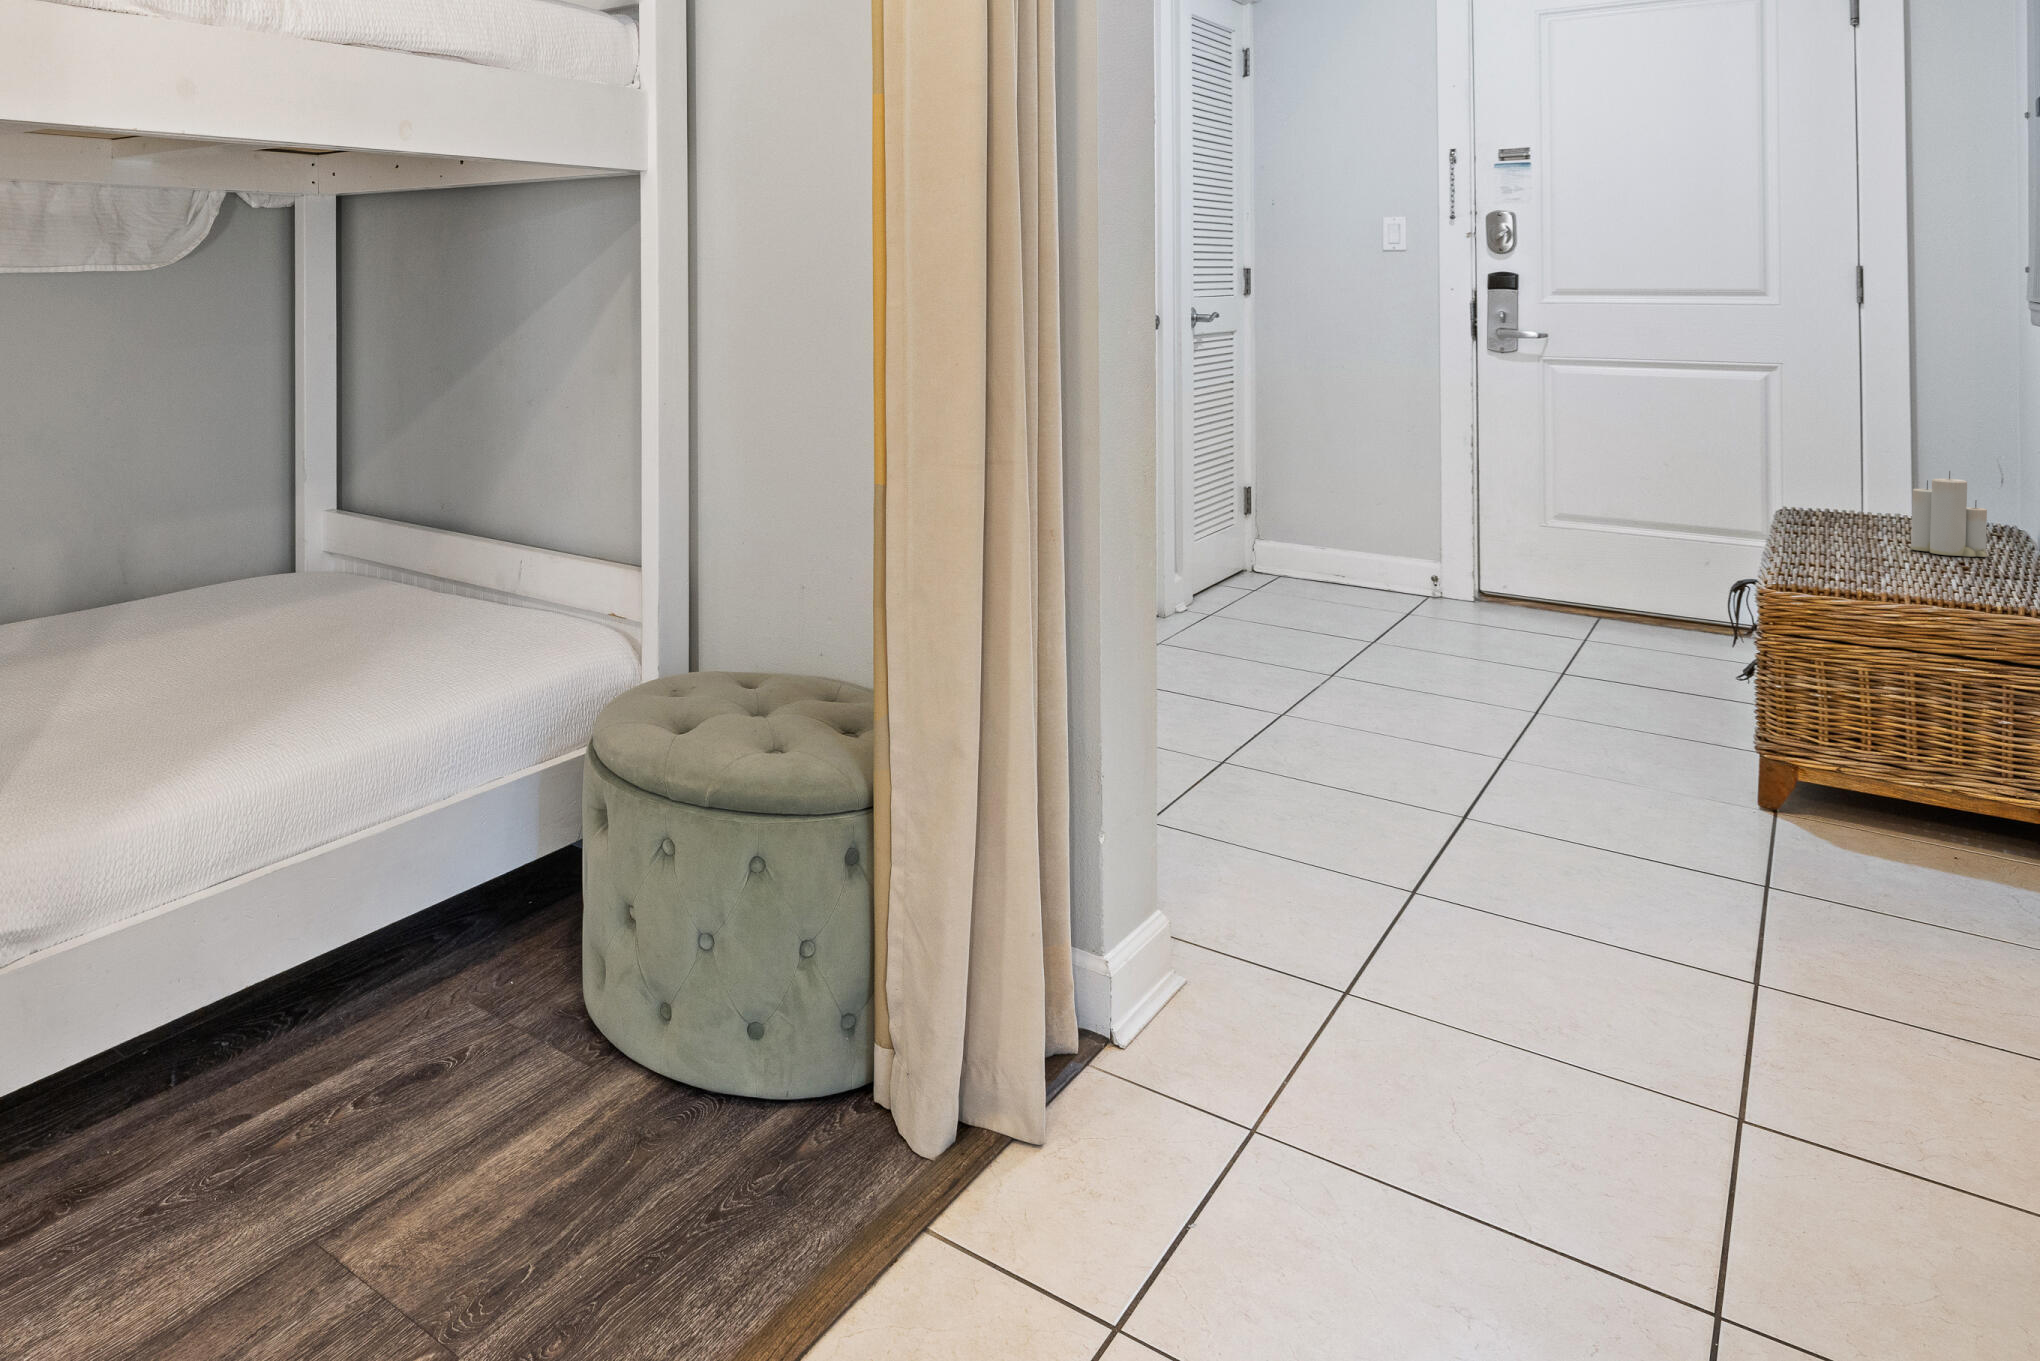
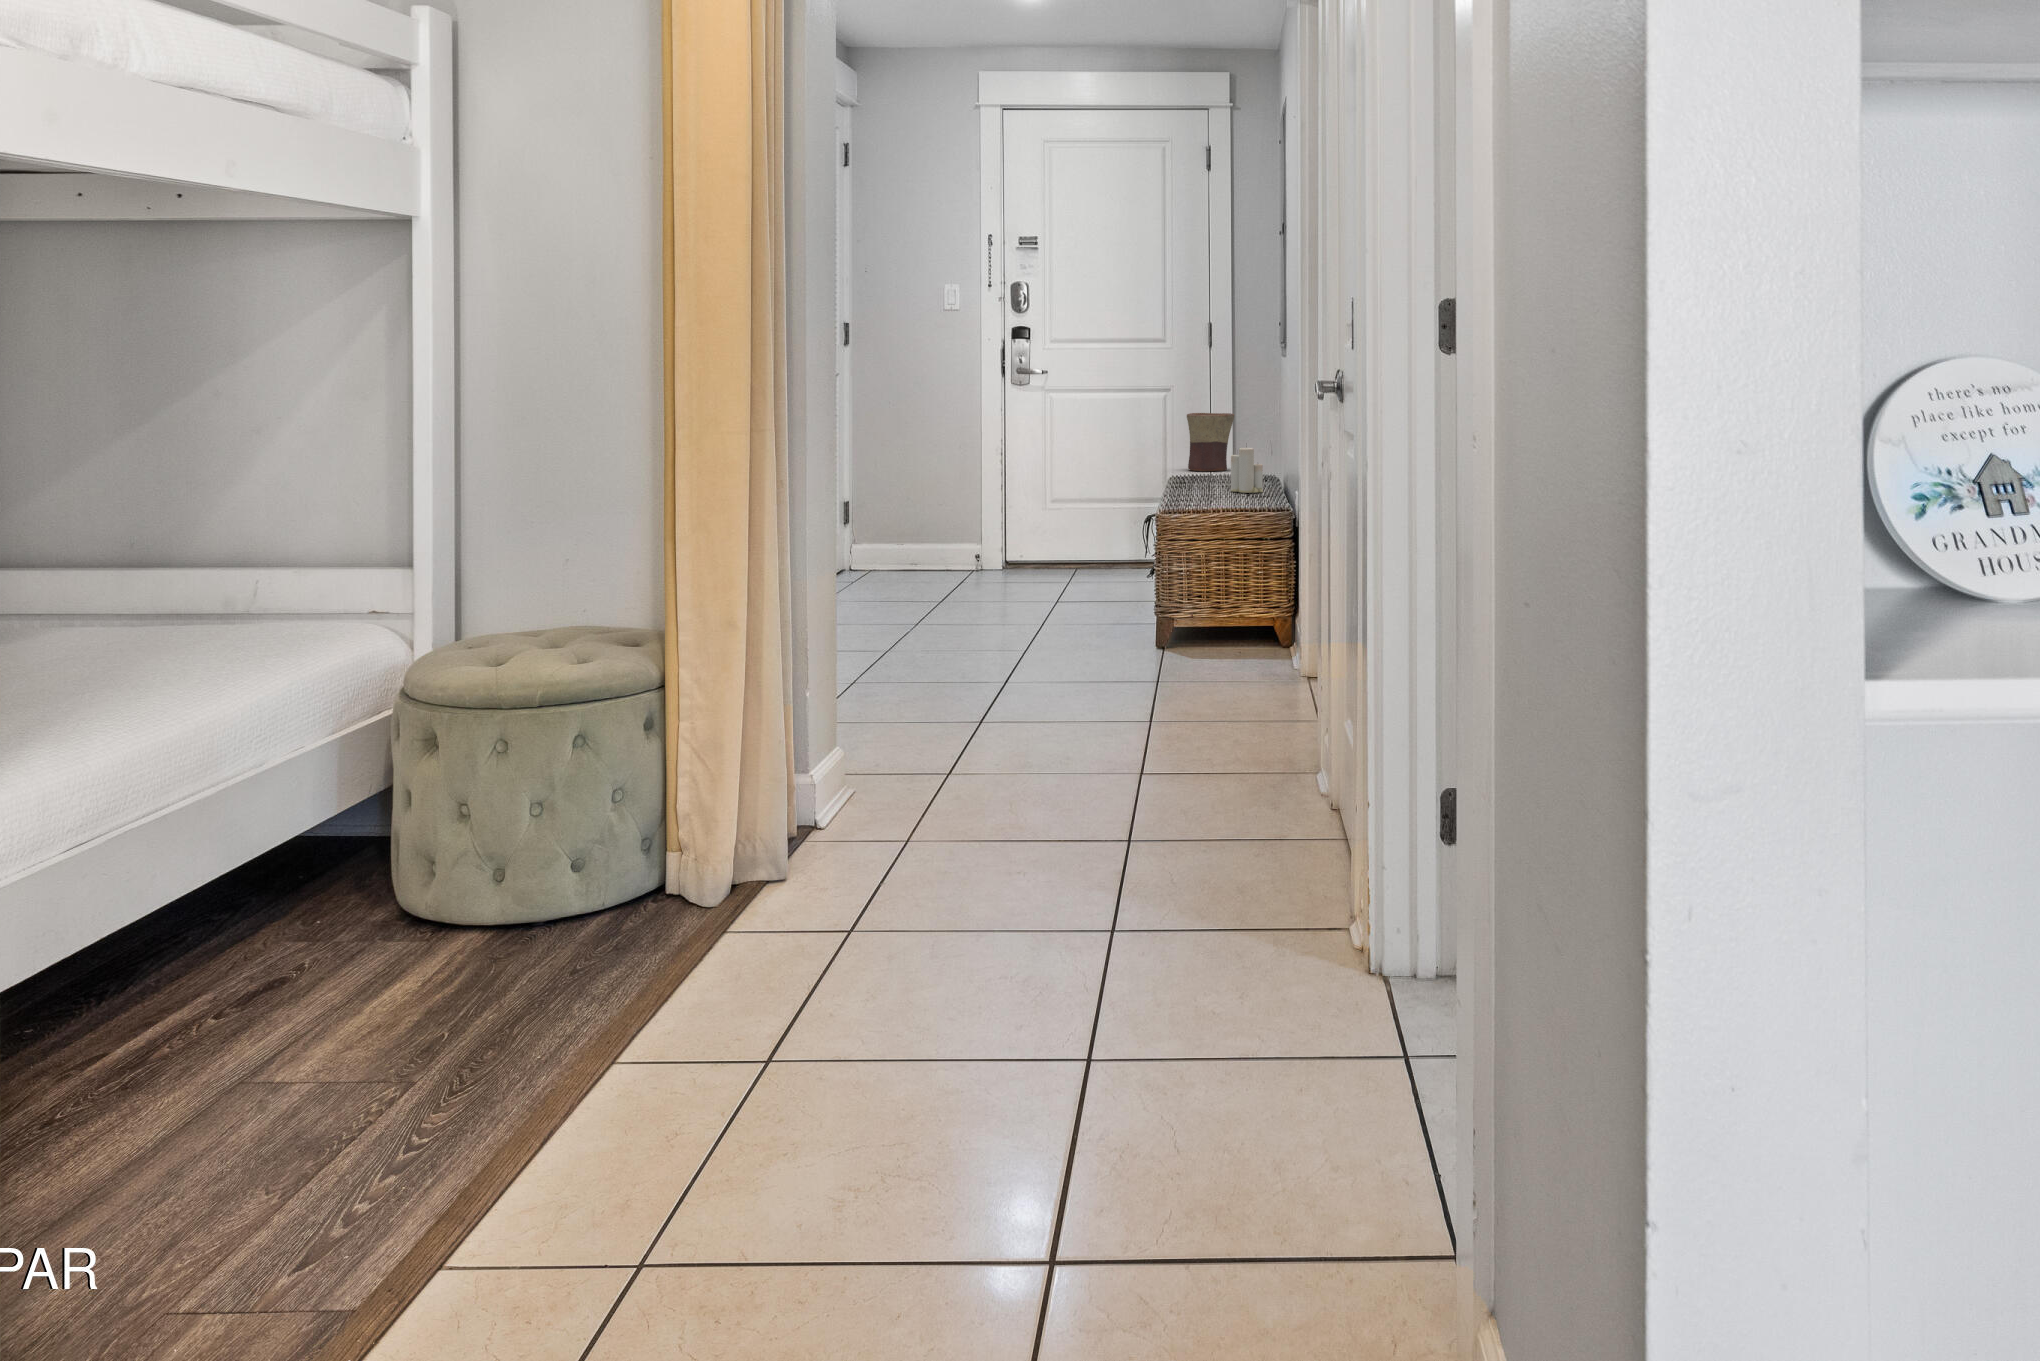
flower pot: none [1809,407,1911,501] -> present [1187,413,1234,471]

